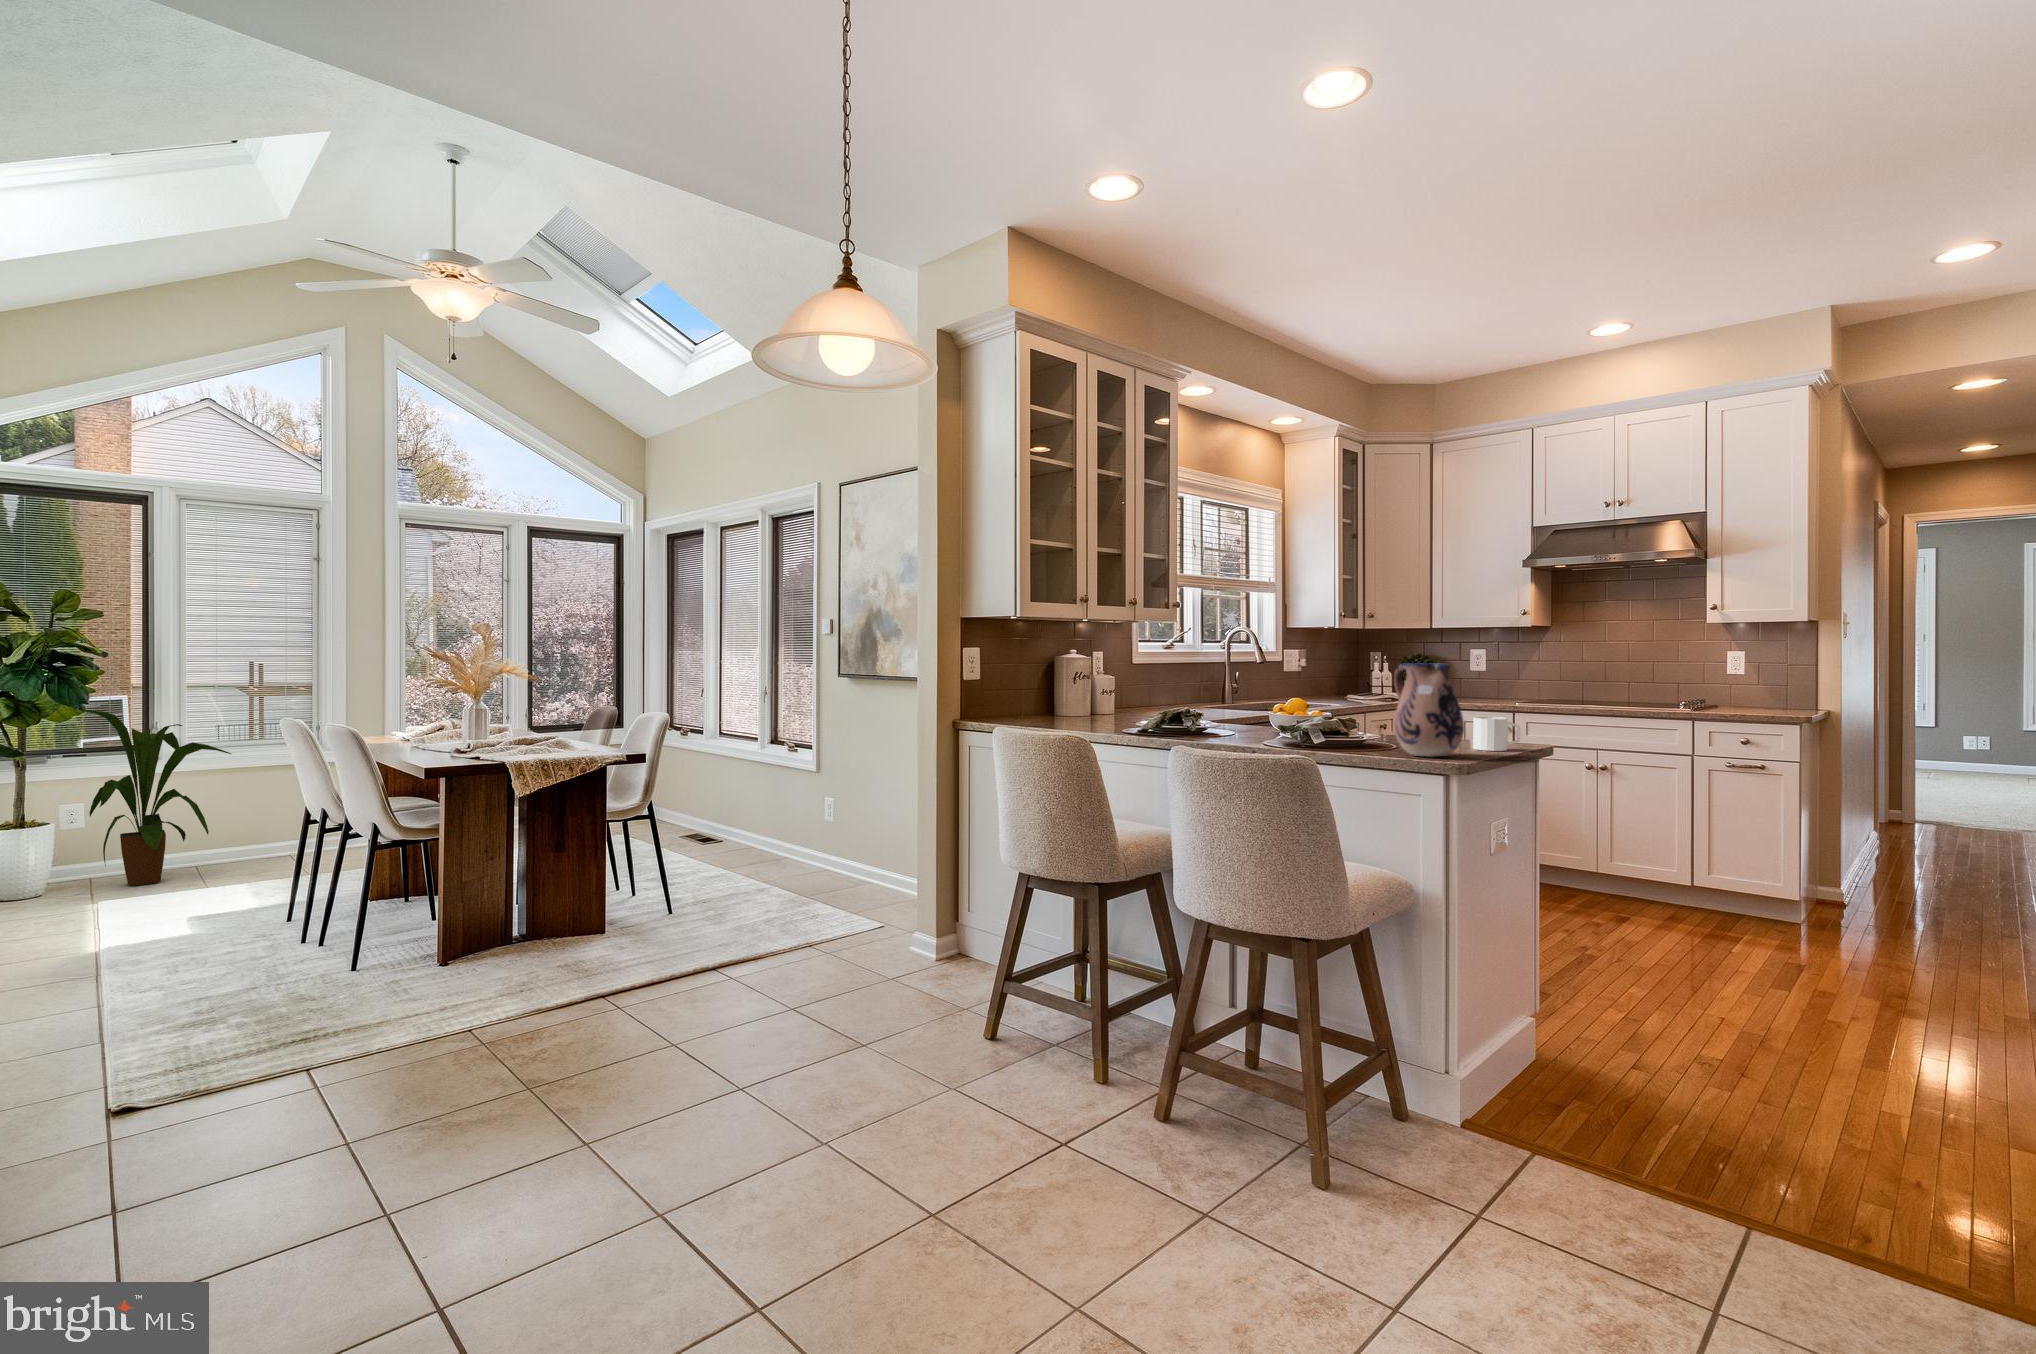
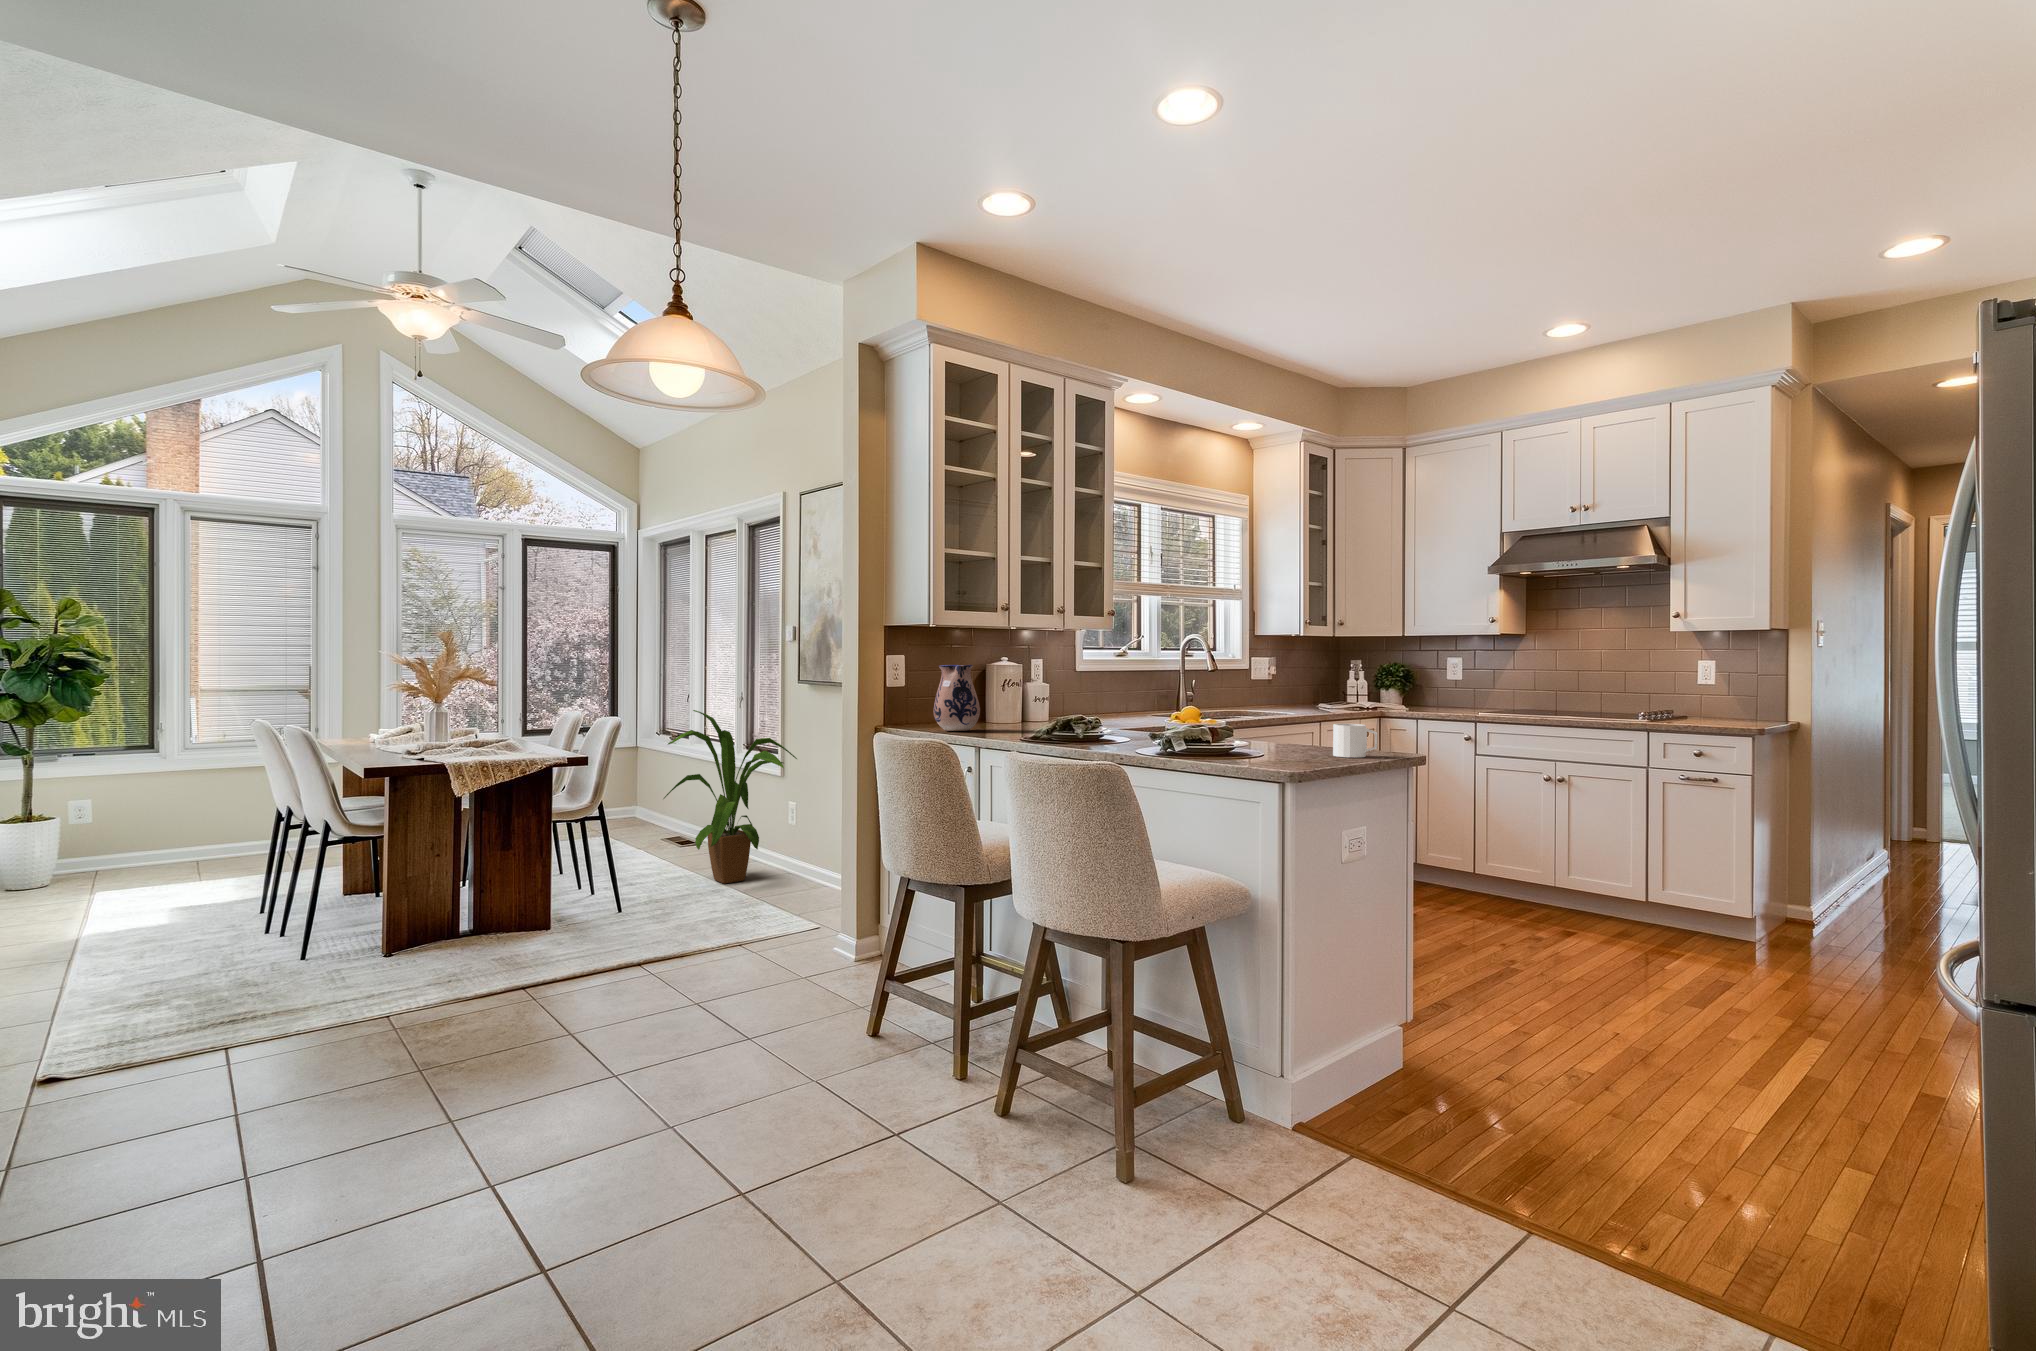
ceramic pitcher: present [1394,663,1464,757] -> present [934,665,980,731]
house plant: present [82,710,231,886] -> present [664,710,797,884]

